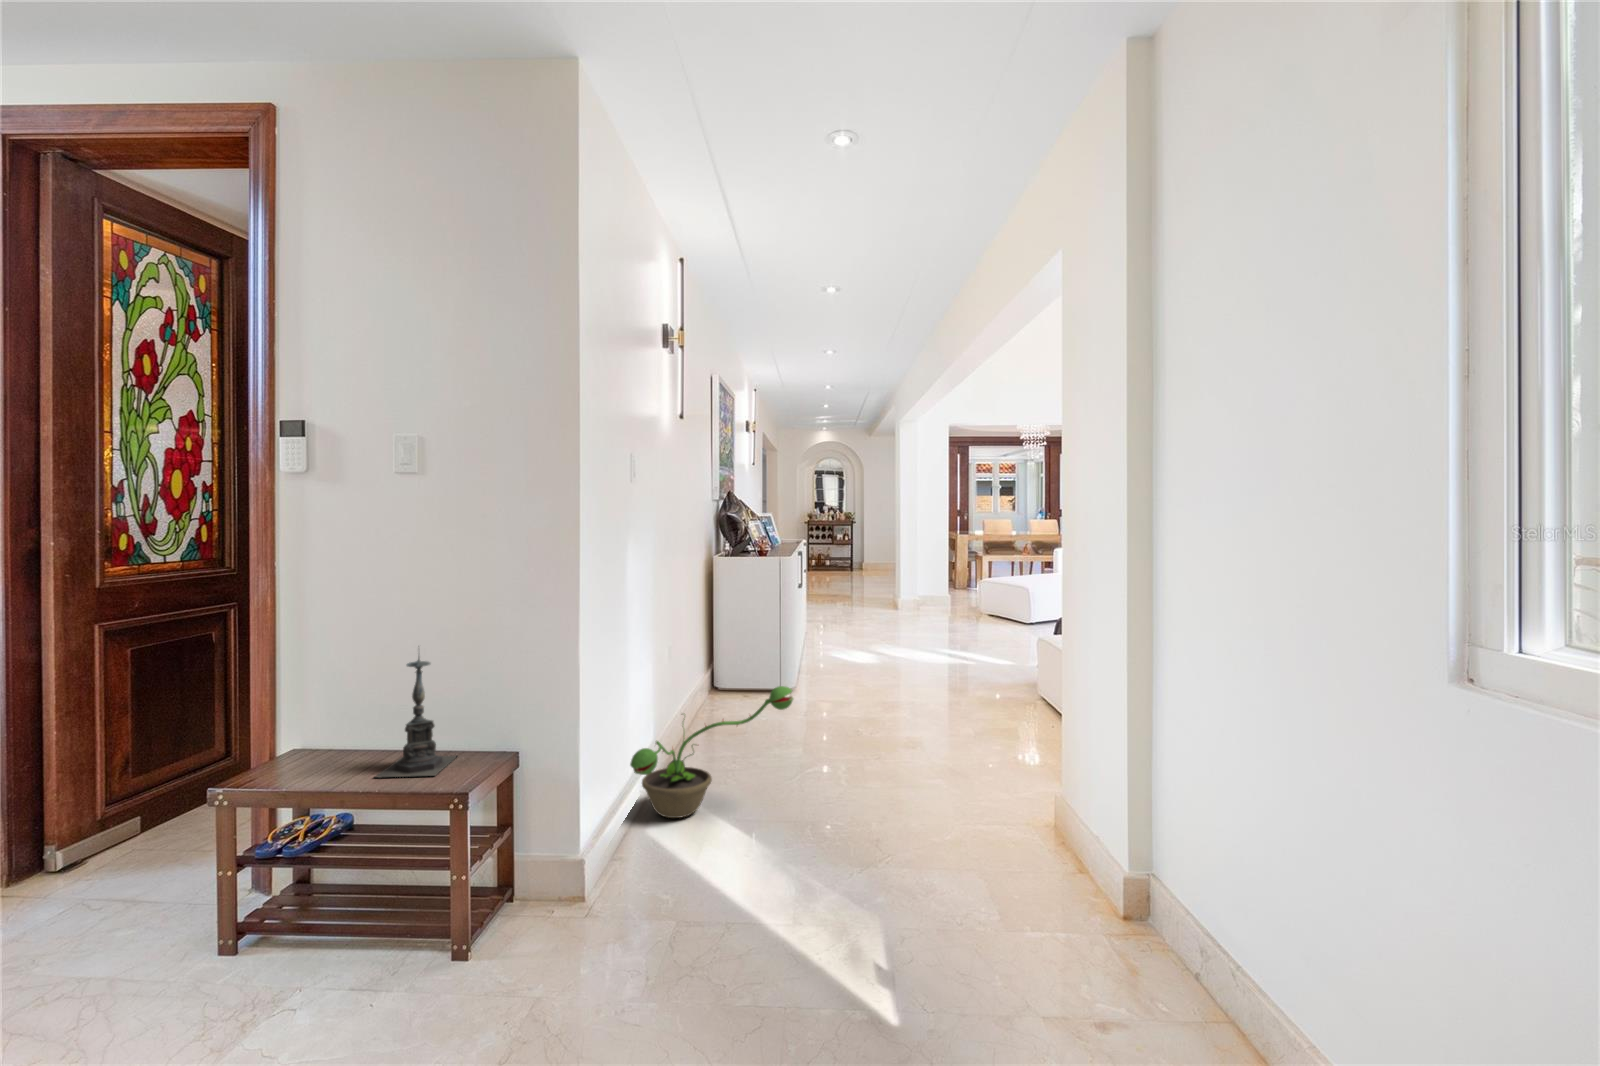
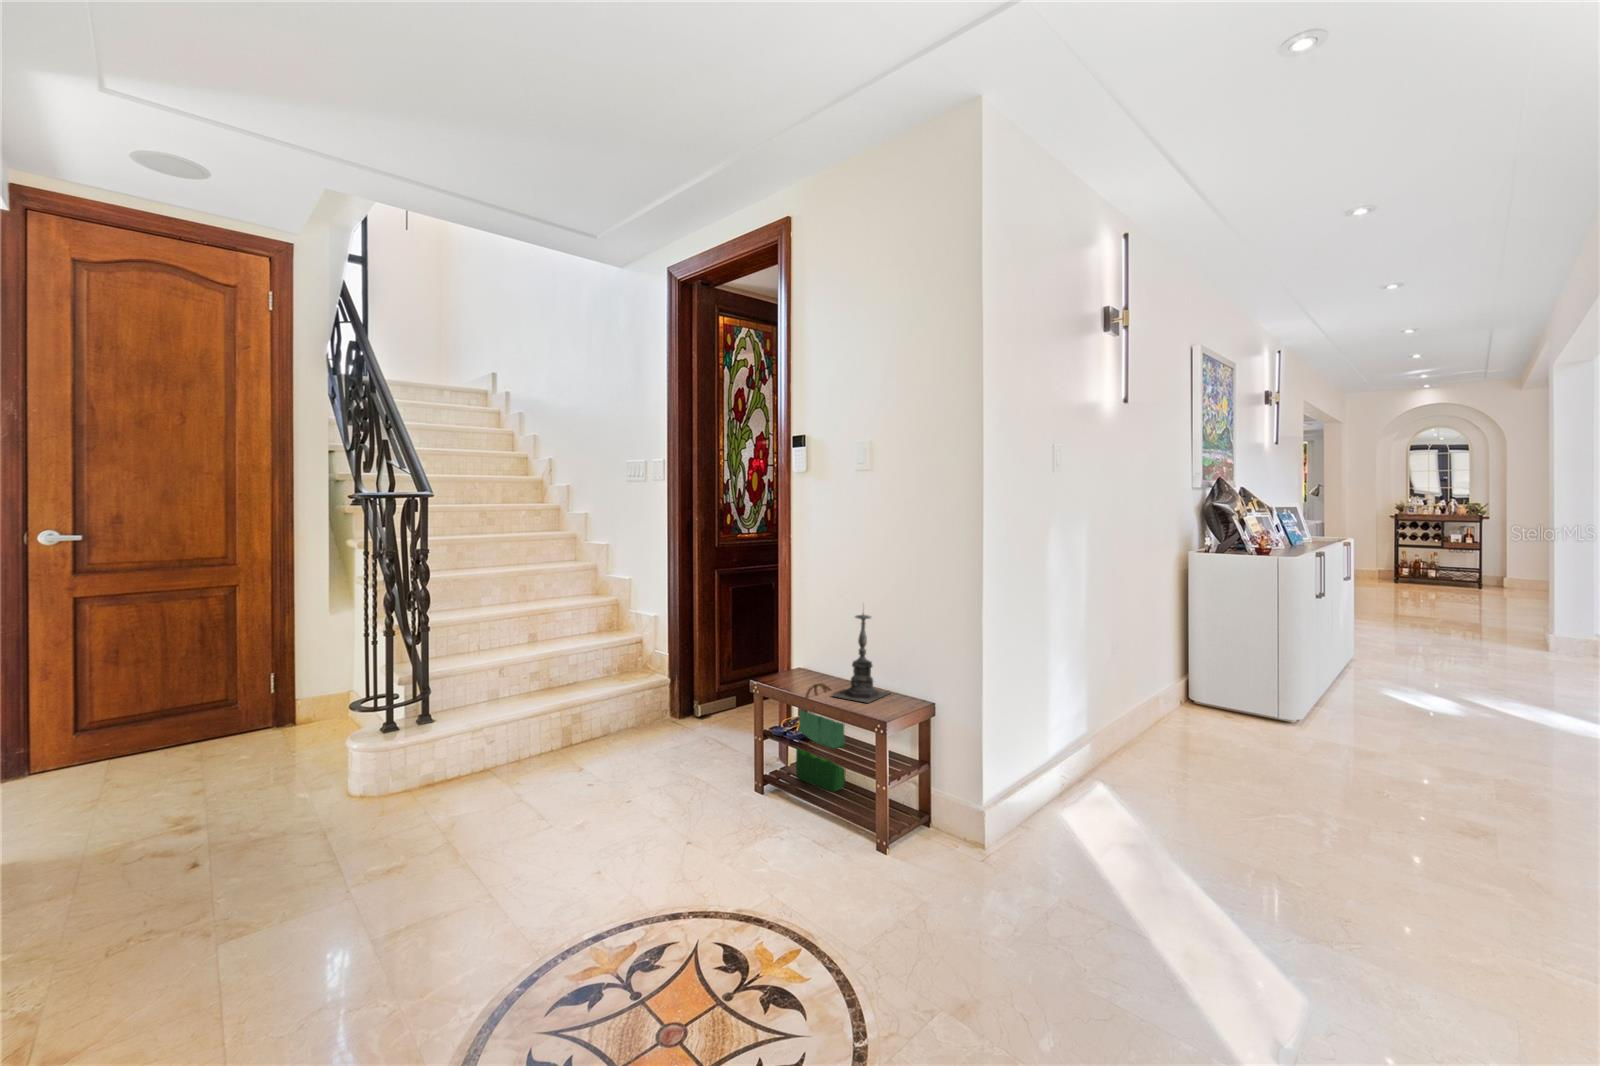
decorative plant: present [630,686,793,818] -> none [1040,688,1230,799]
tote bag: none [308,762,393,907] -> present [796,683,845,792]

